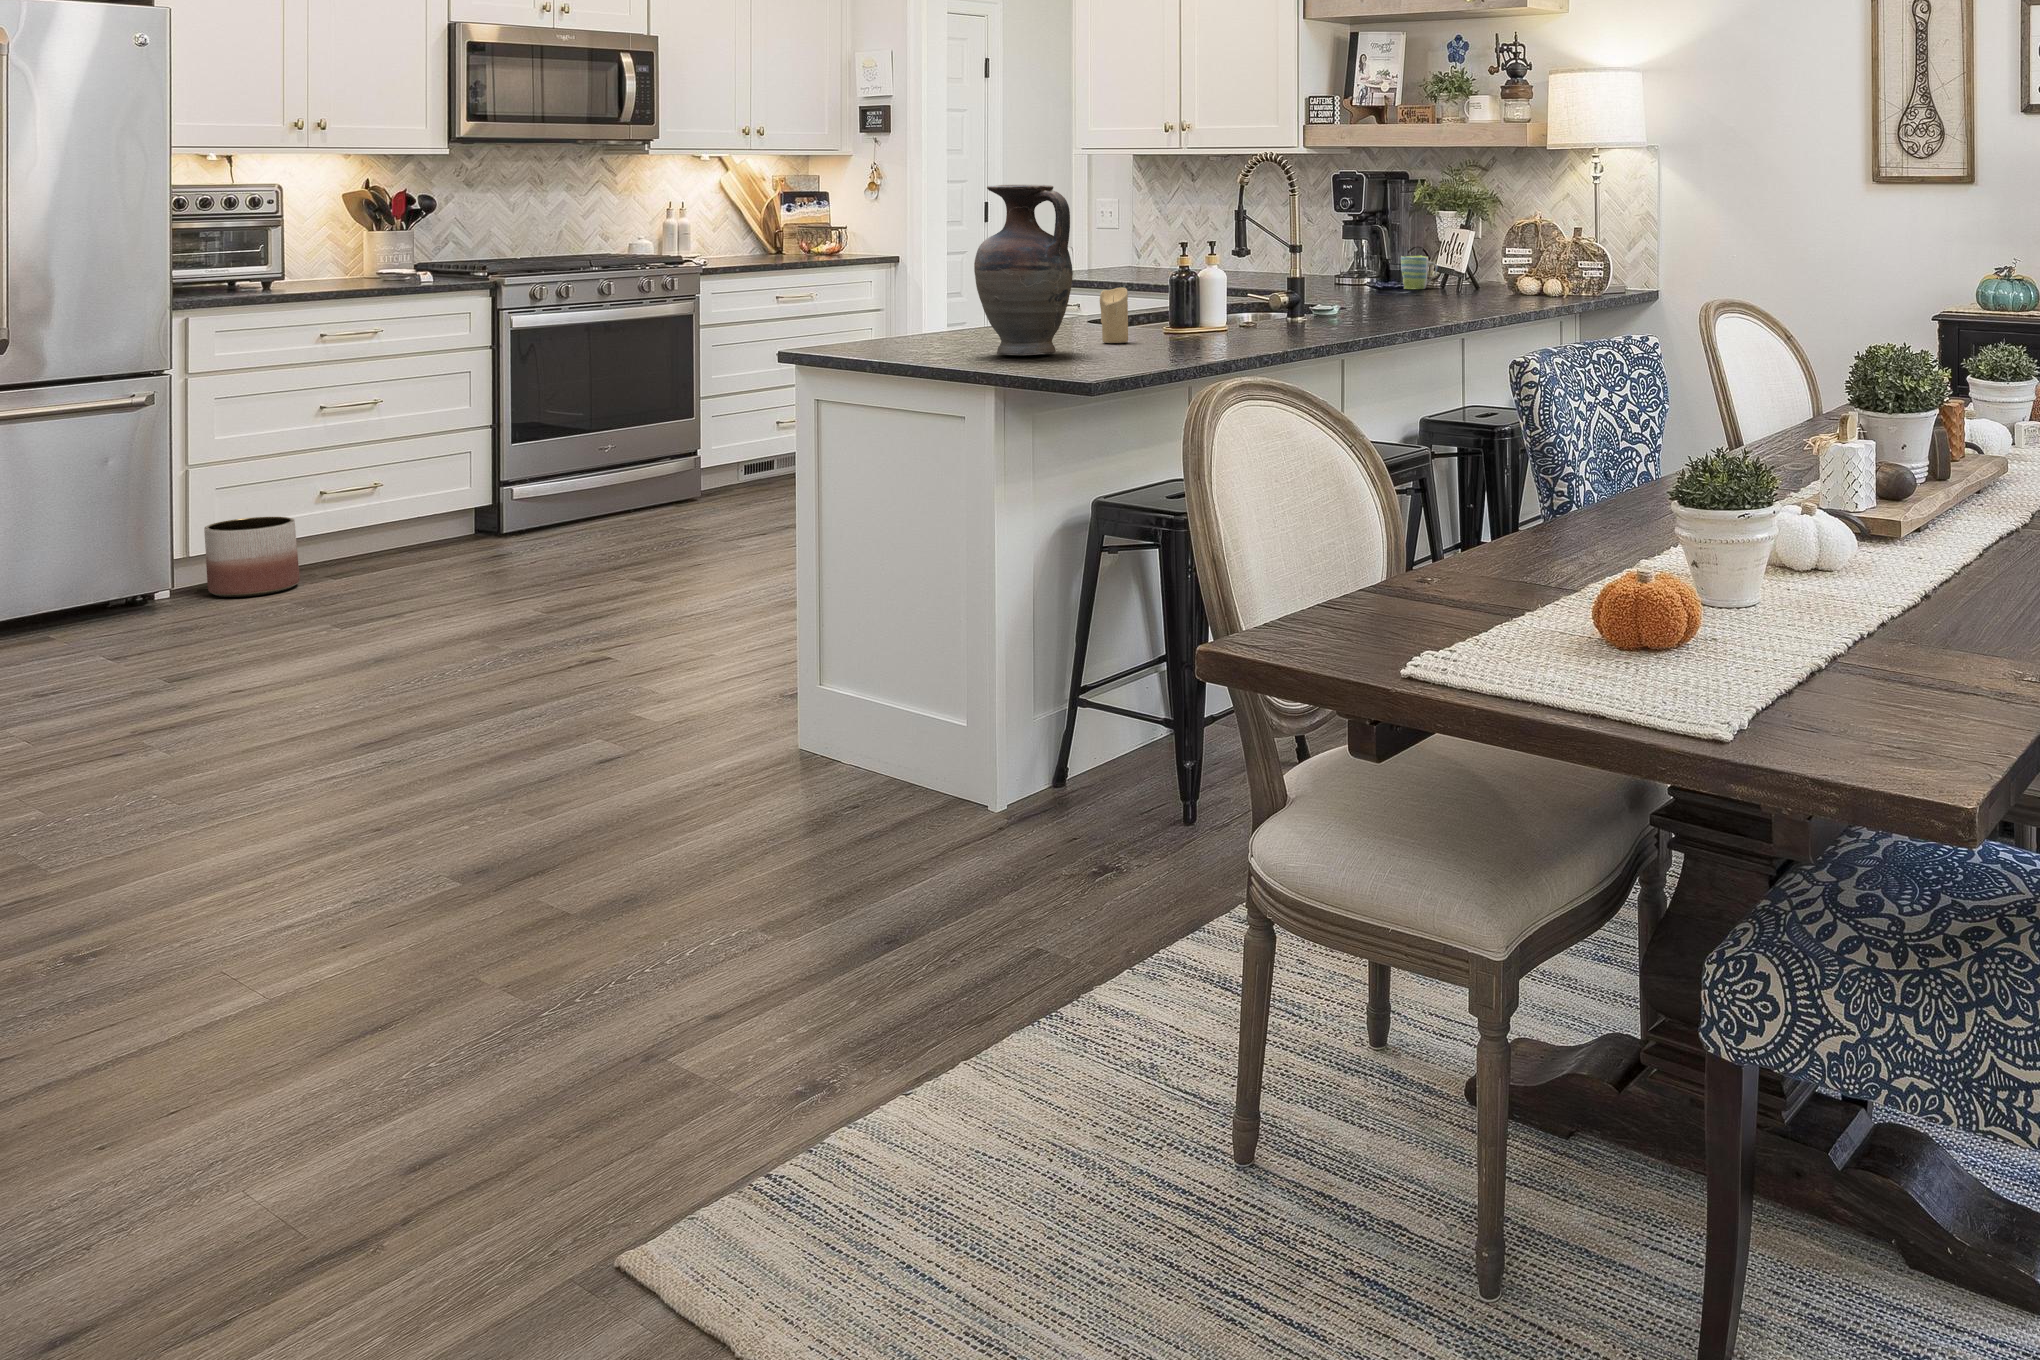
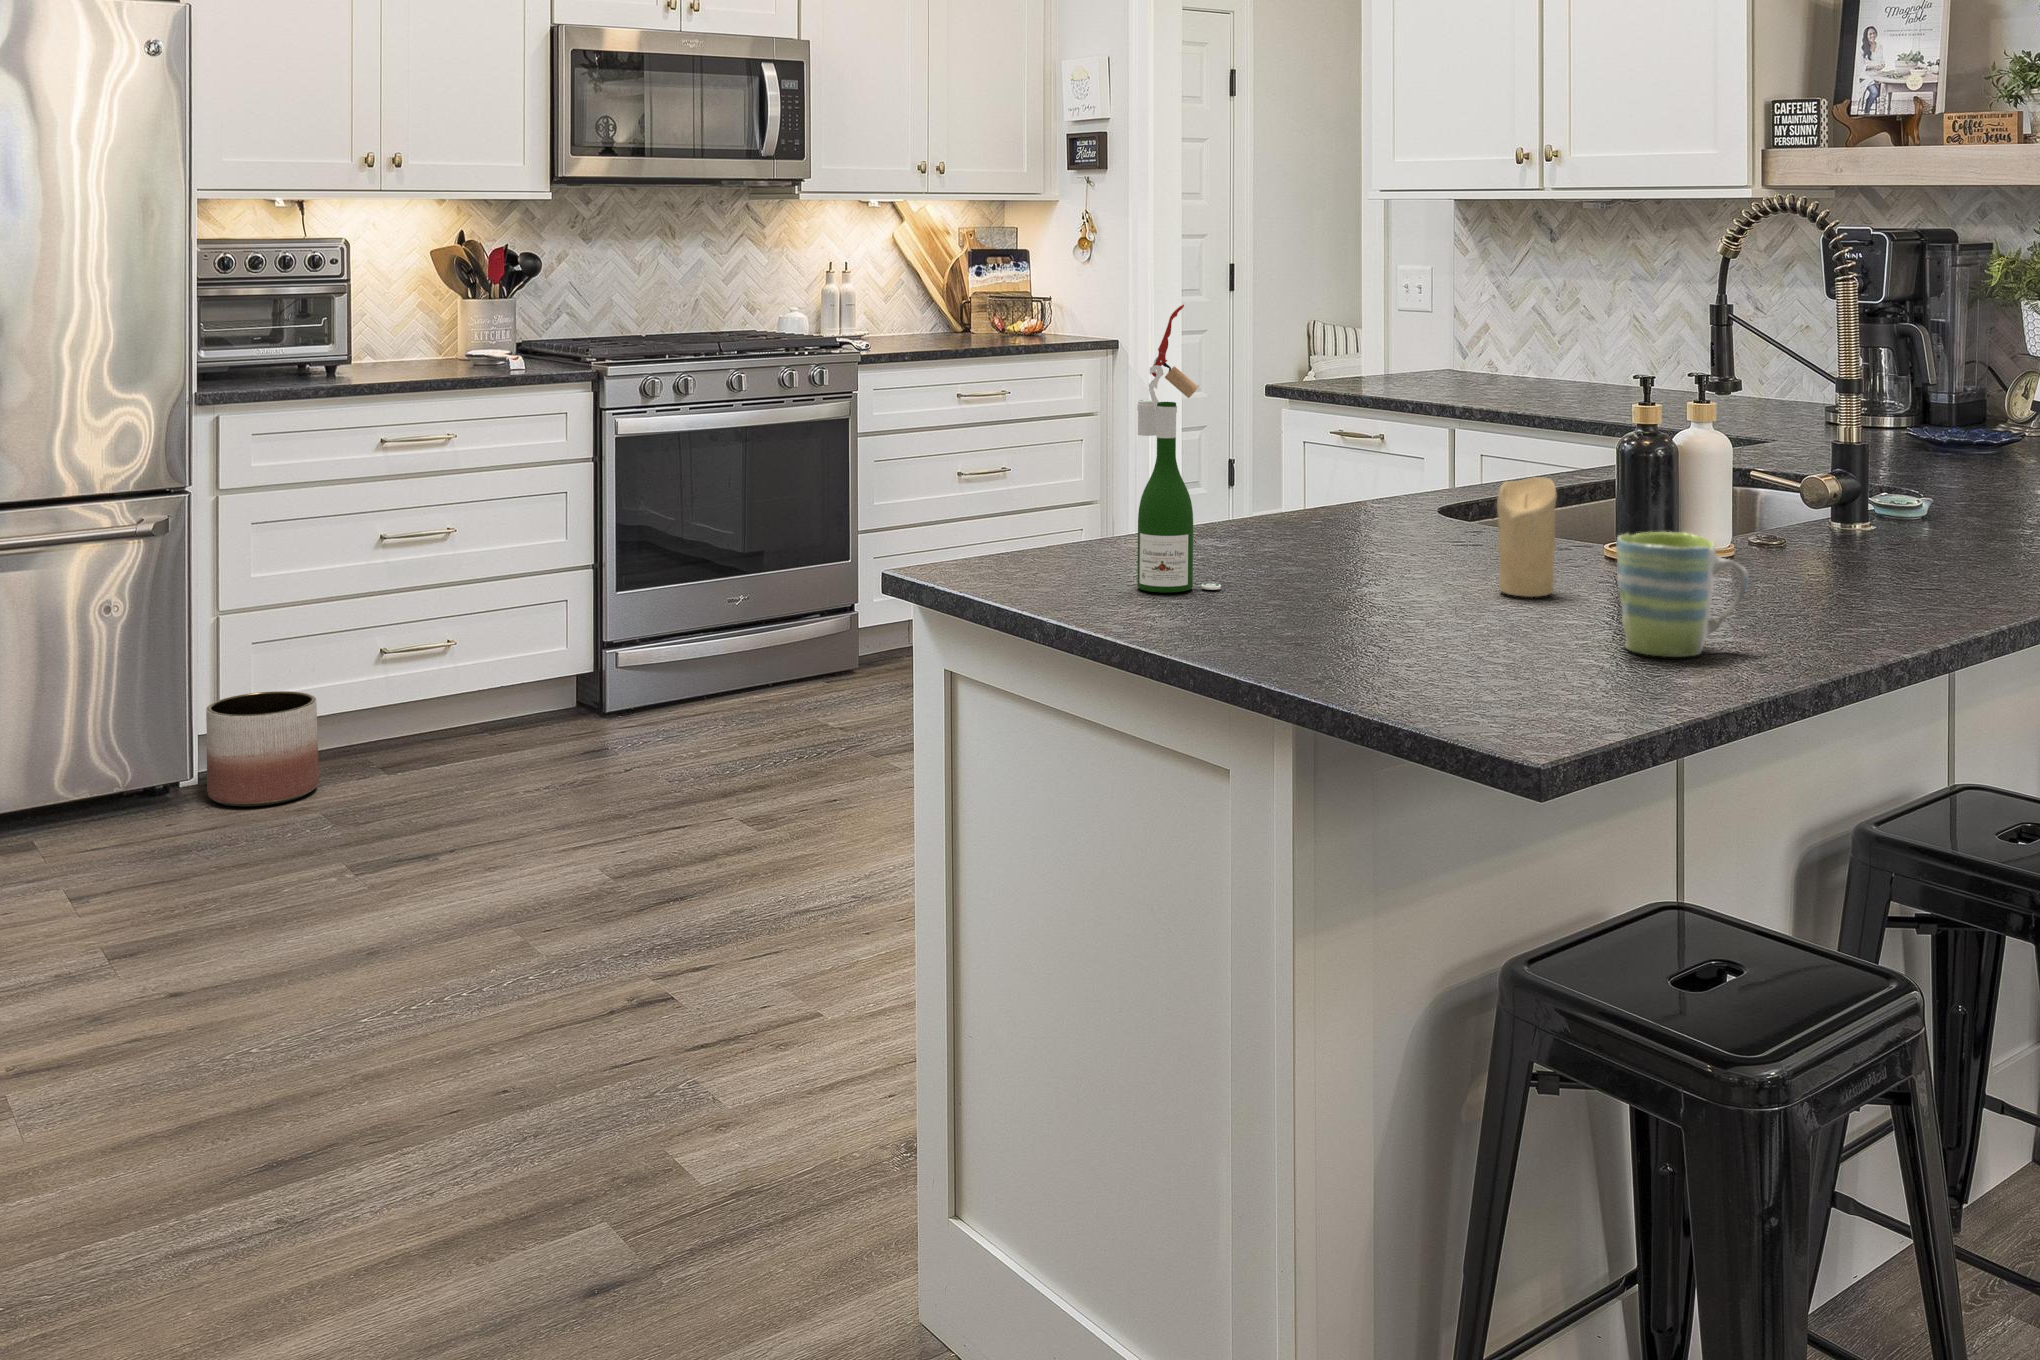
vase: present [974,185,1073,355] -> none [1254,265,1465,642]
wine bottle: none [917,206,964,347] -> present [1137,304,1221,592]
mug: present [1401,256,1438,289] -> present [1616,532,1749,657]

